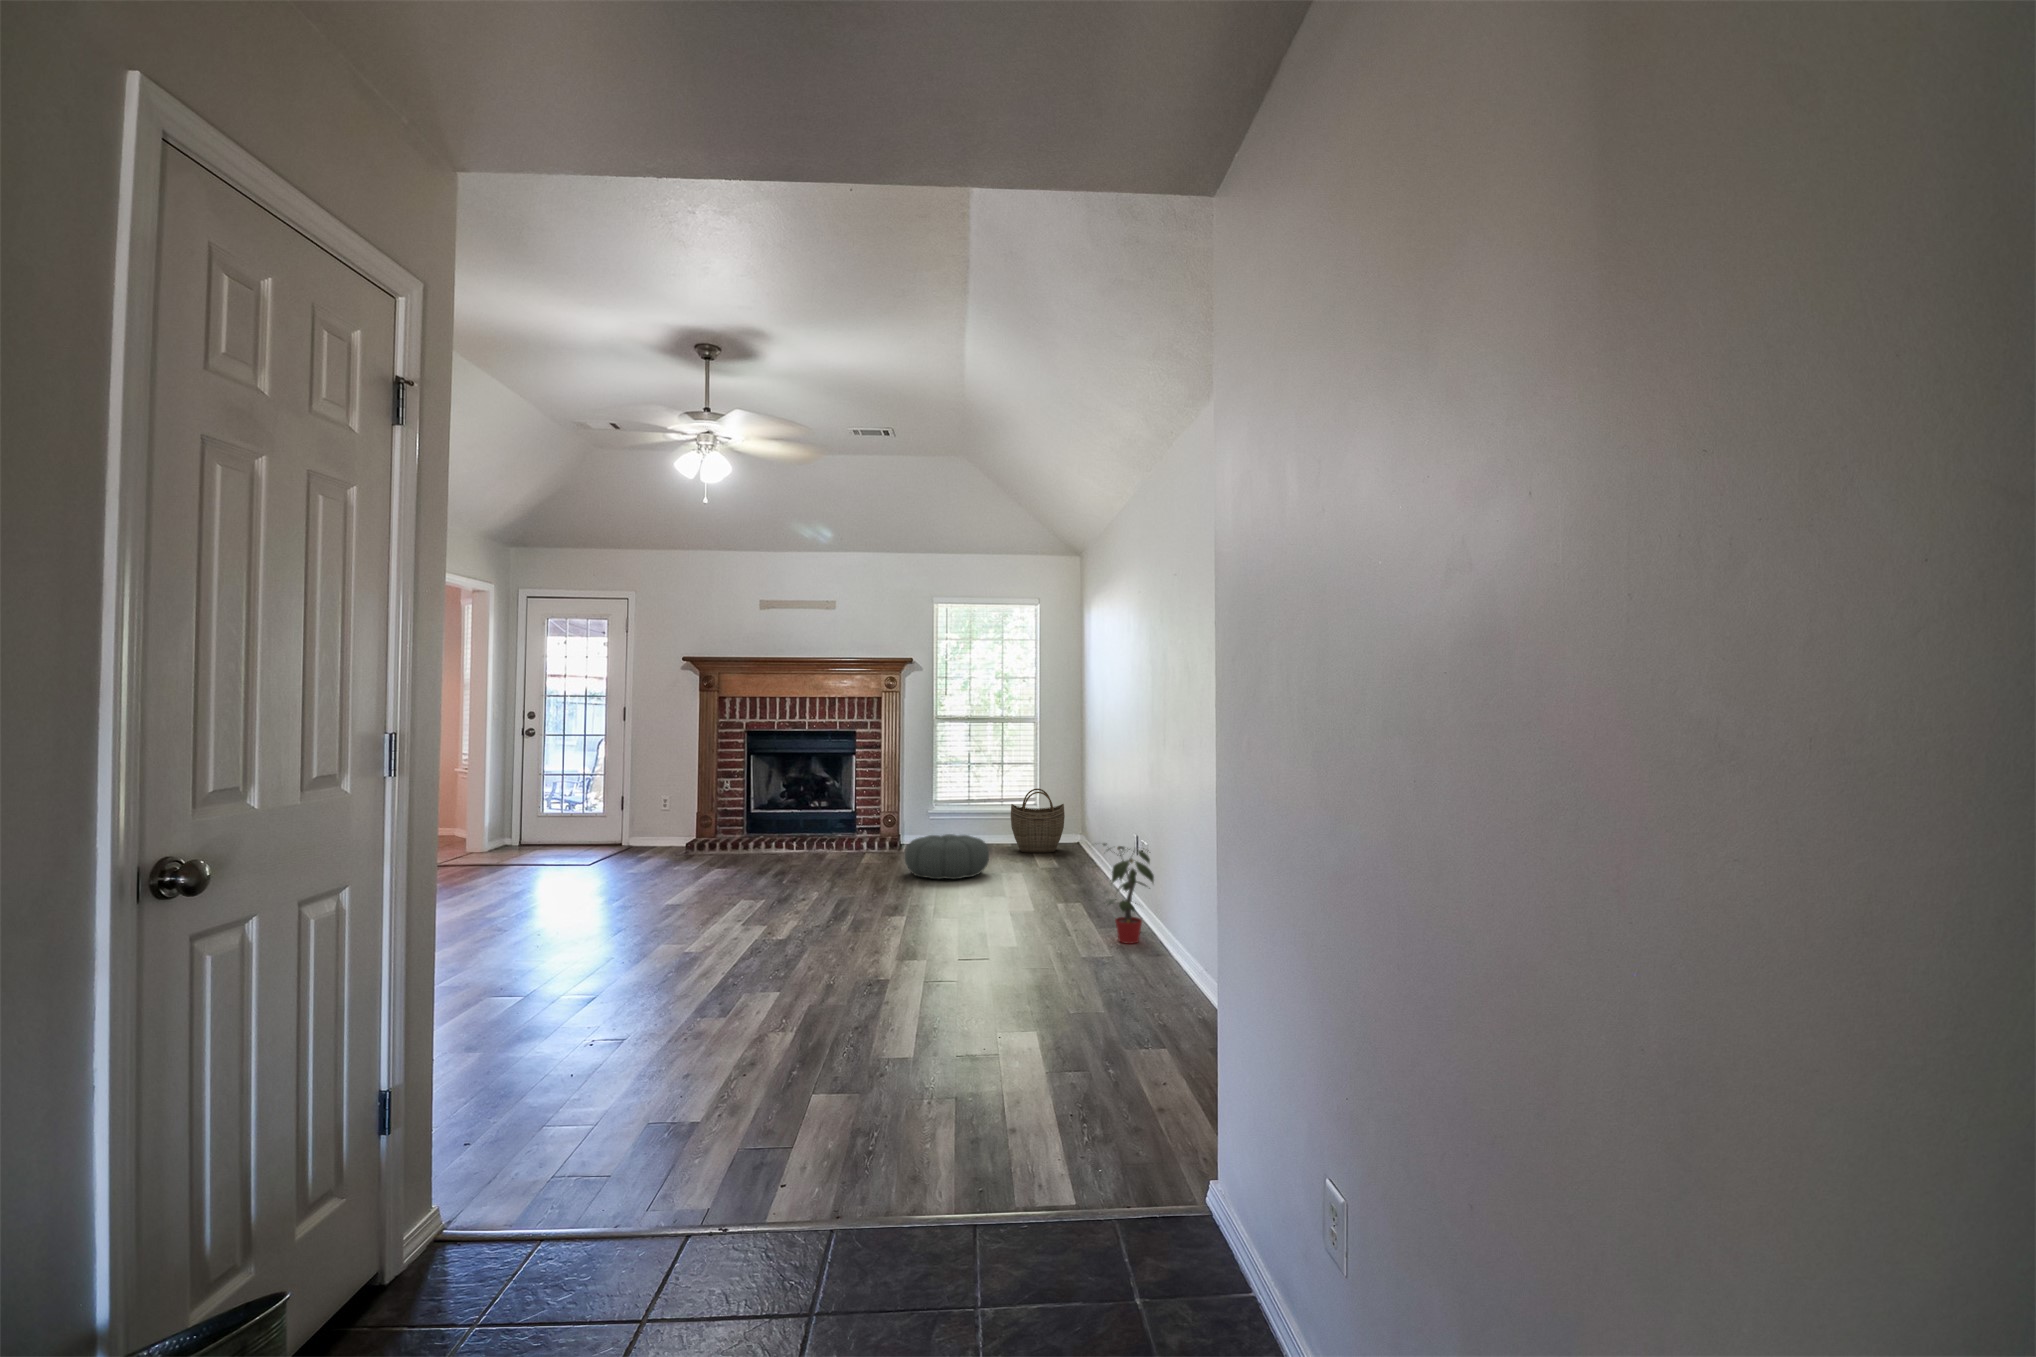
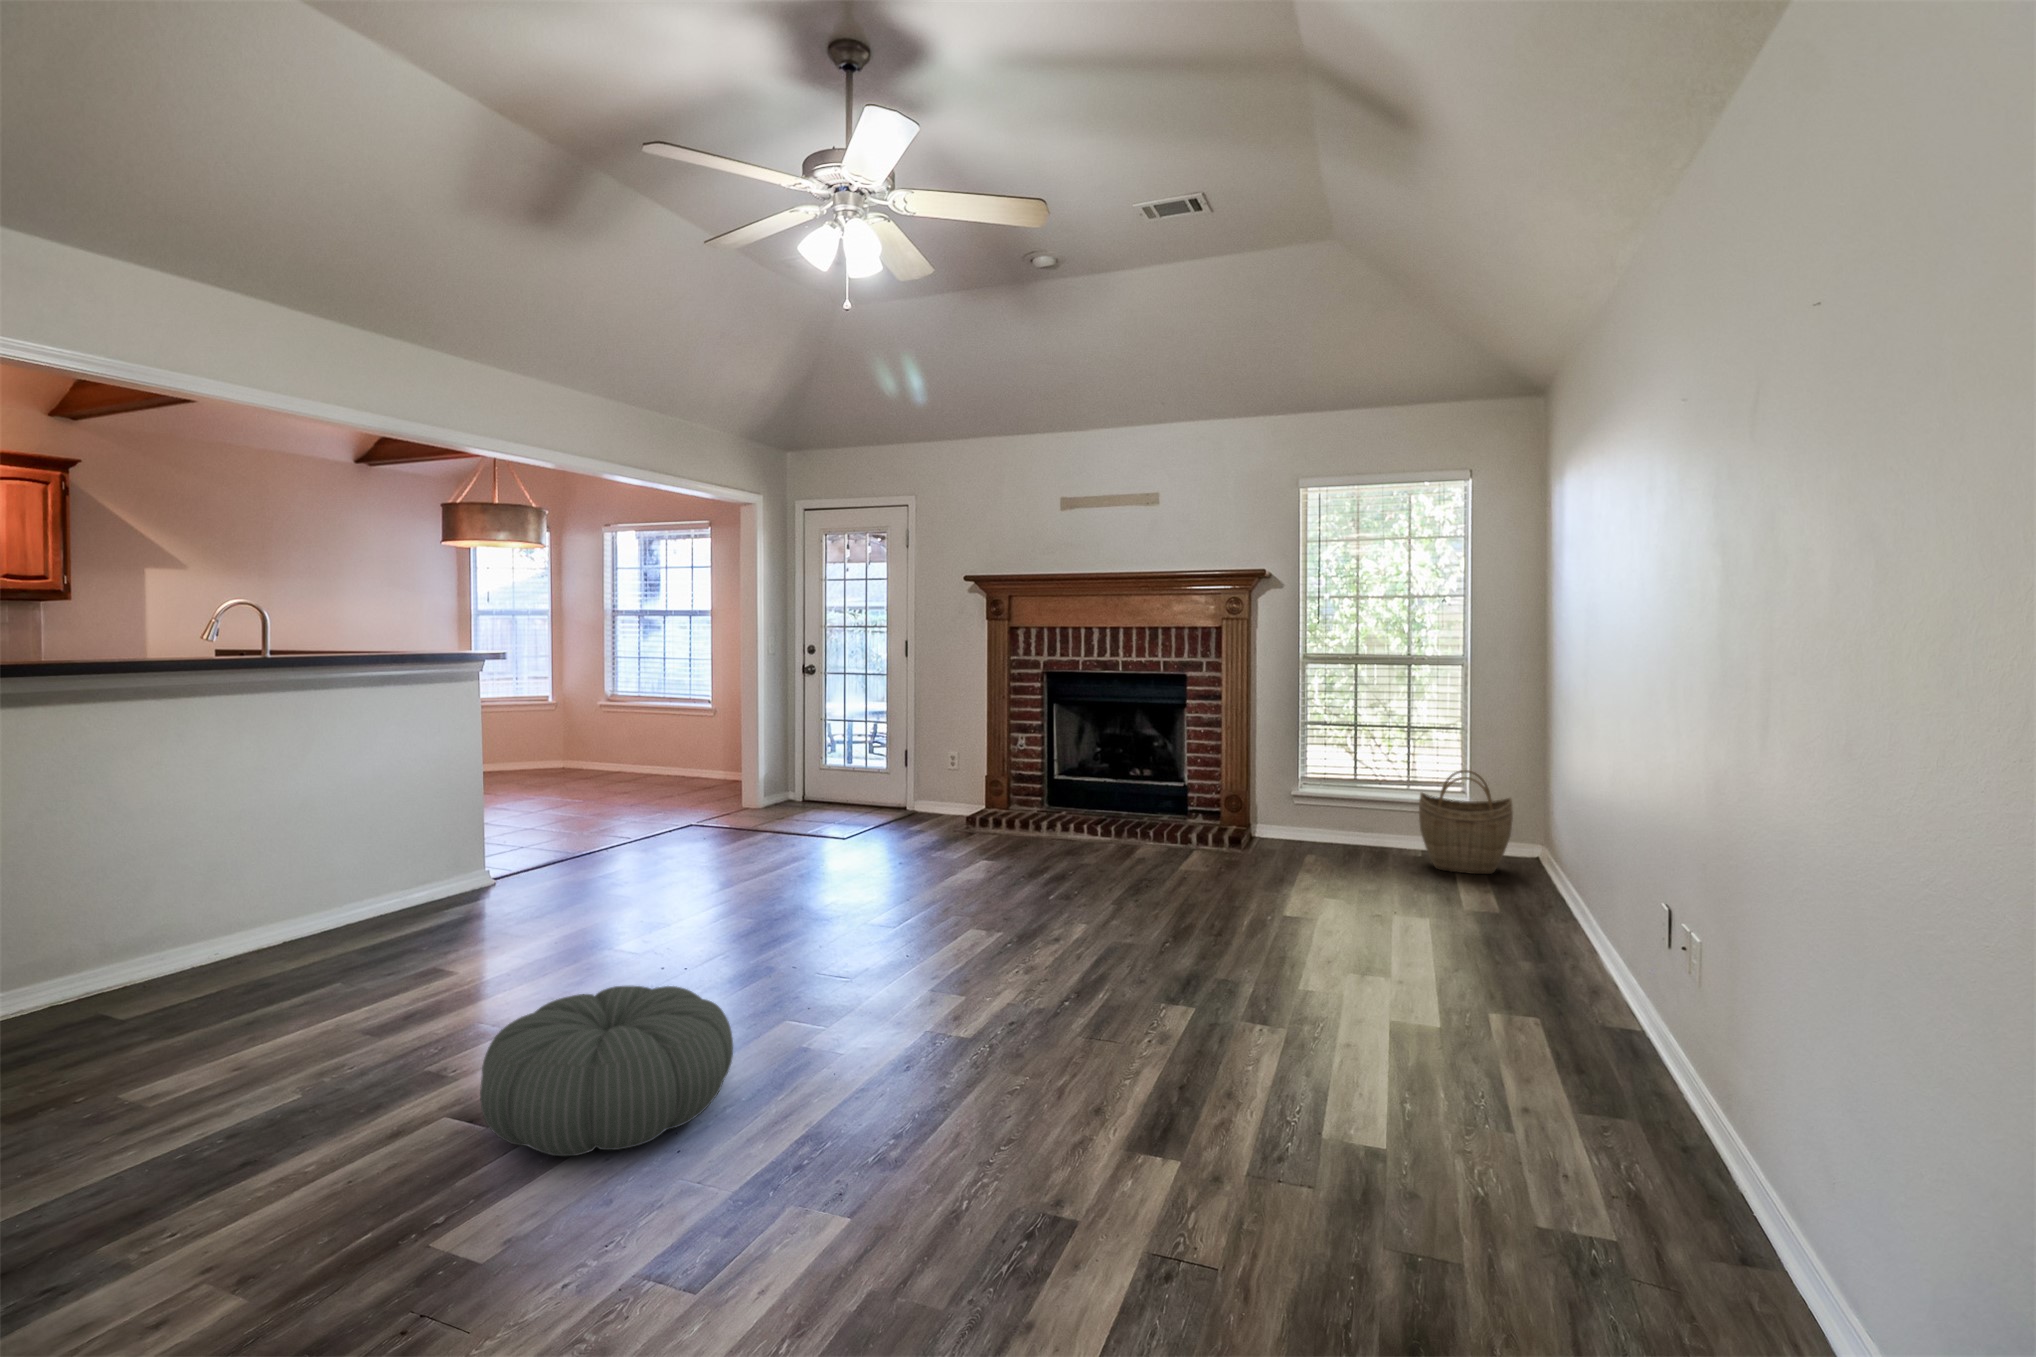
pouf: present [905,834,989,879] -> present [480,986,733,1156]
potted plant: present [1103,843,1154,944] -> none [1531,927,1699,1160]

